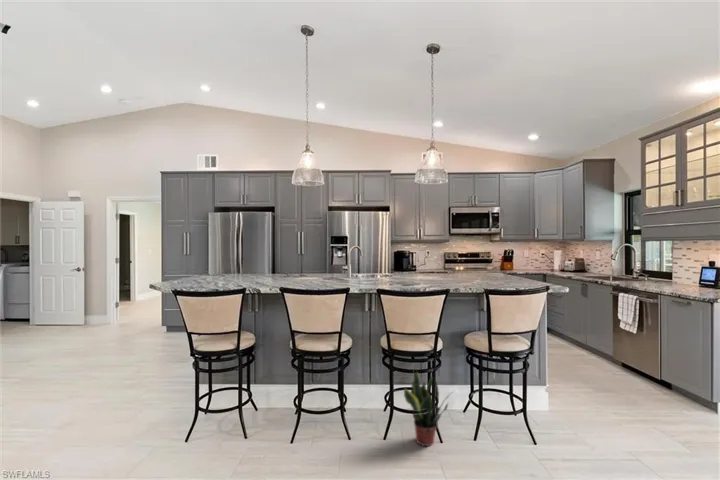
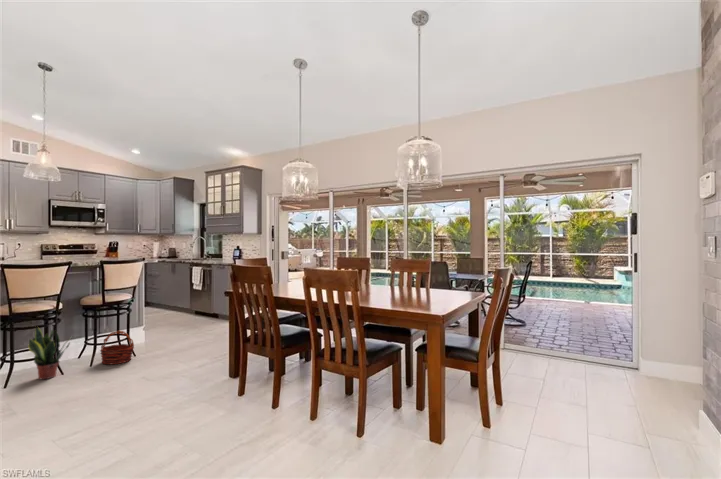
basket: none [486,397,534,455] -> present [100,331,134,364]

